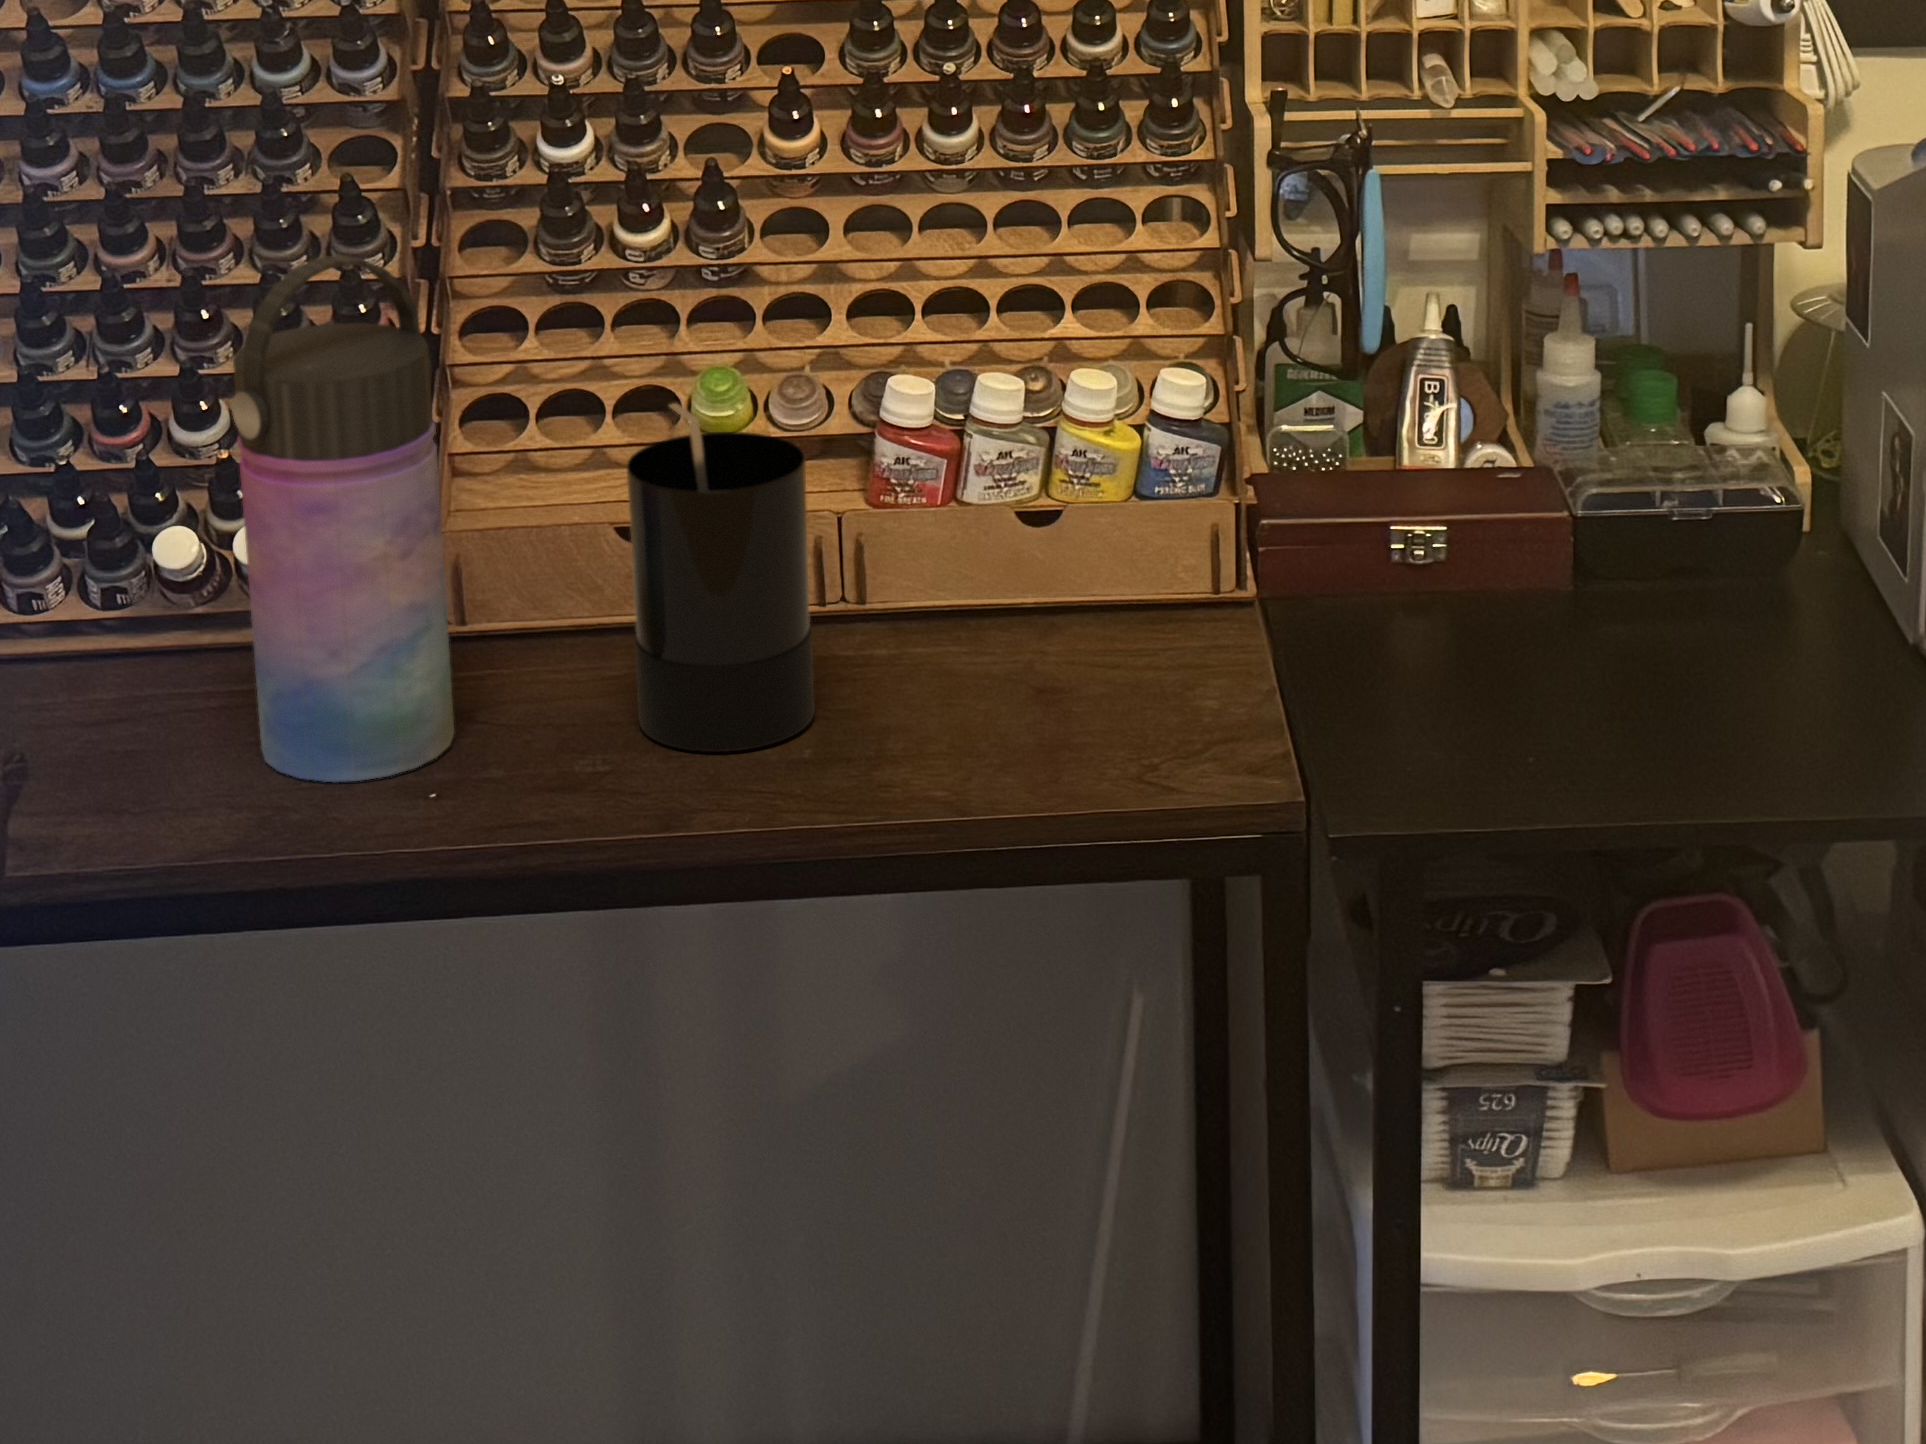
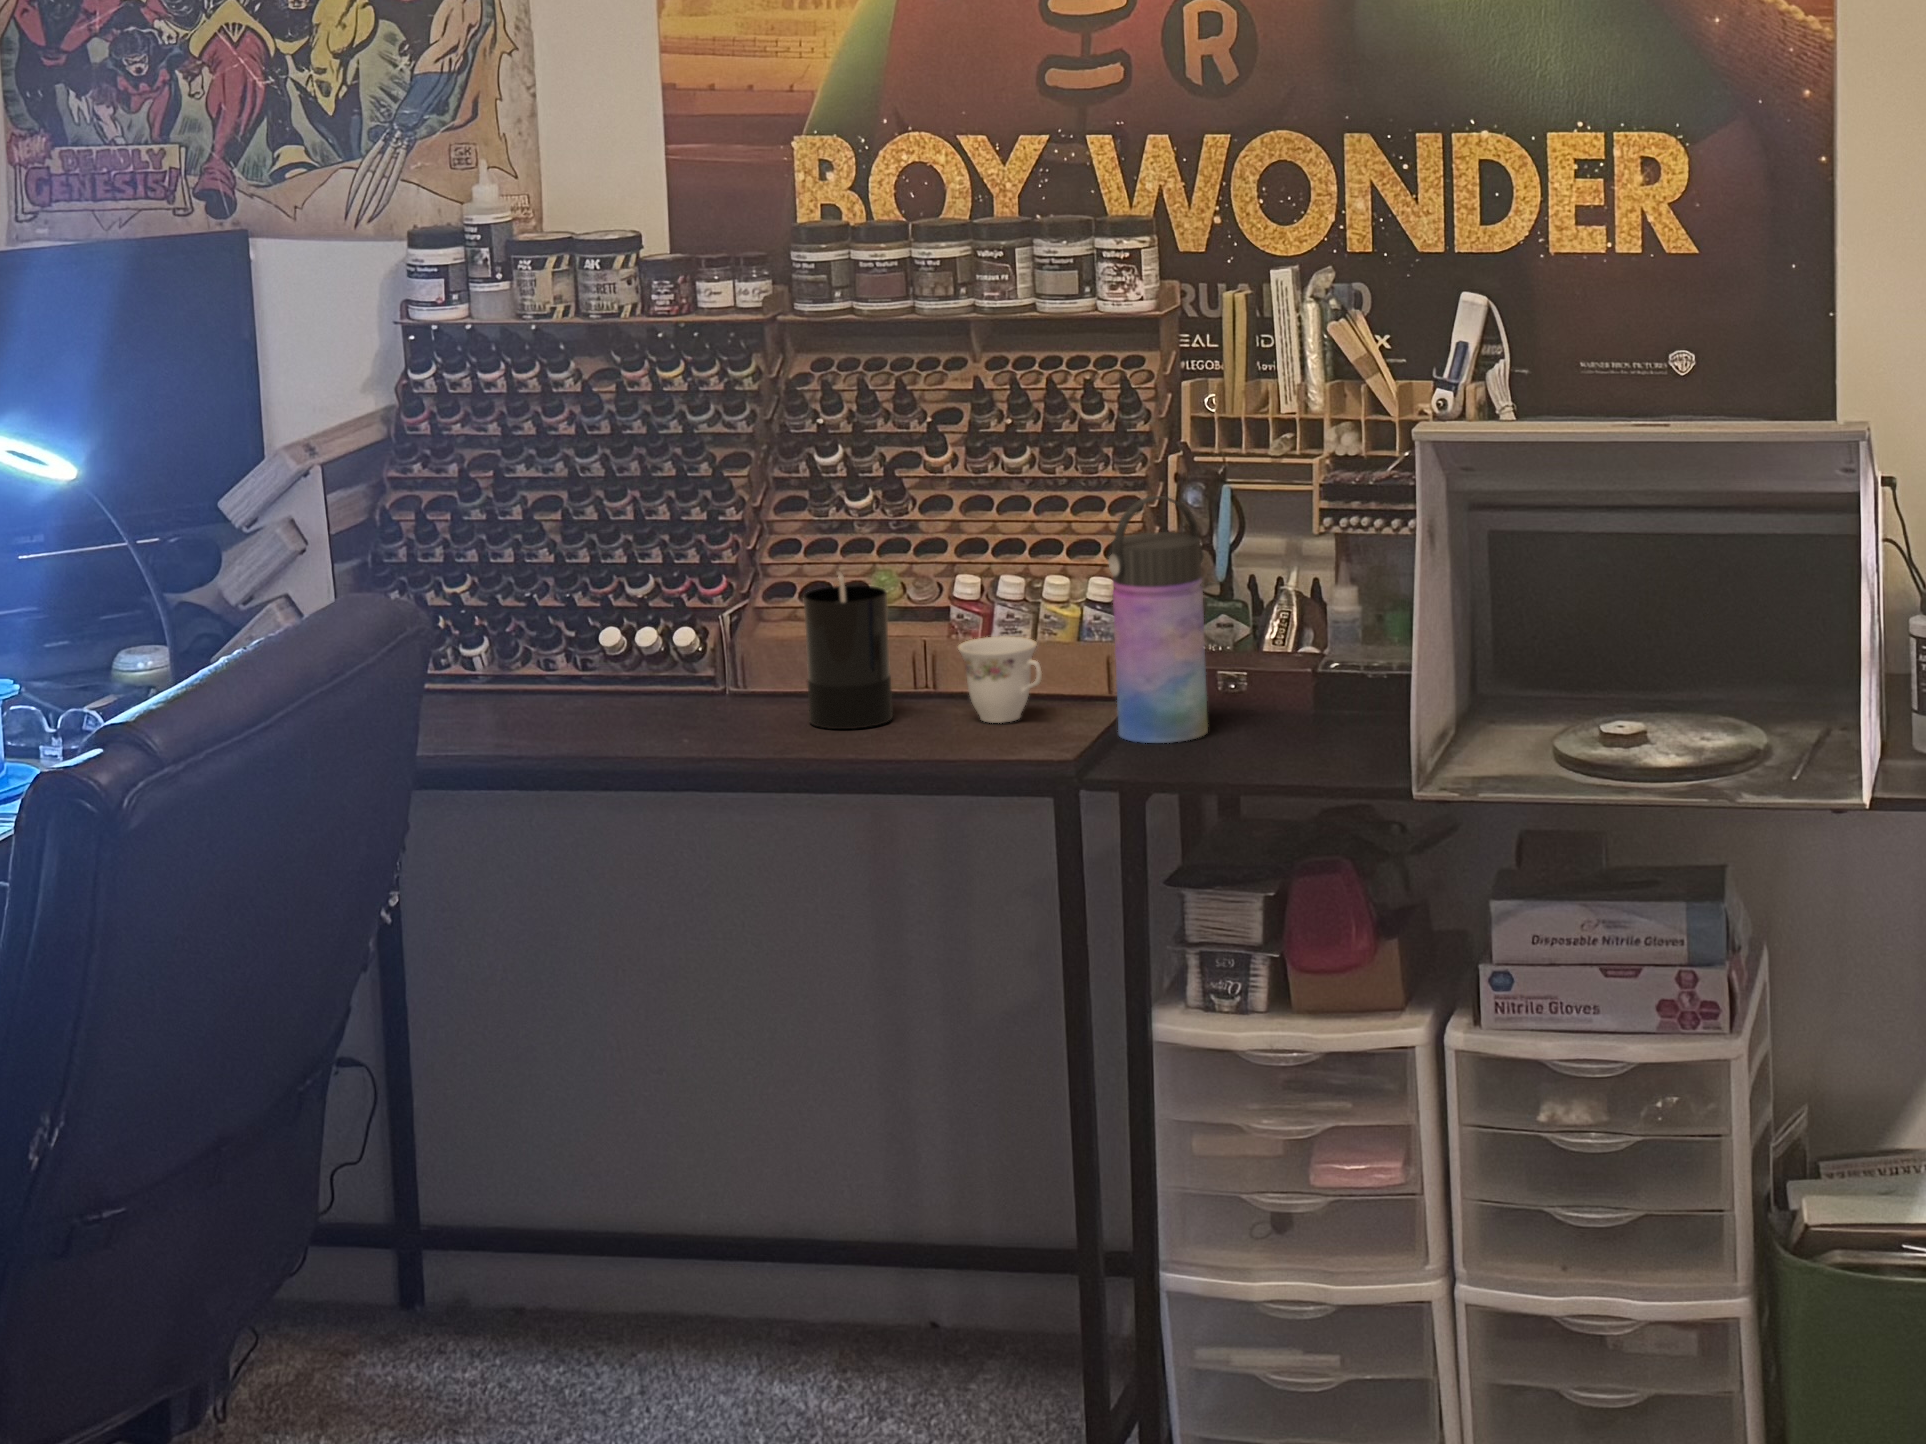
water bottle: present [231,255,454,782] -> present [1109,496,1208,743]
teacup: none [950,512,1141,702] -> present [958,636,1042,723]

